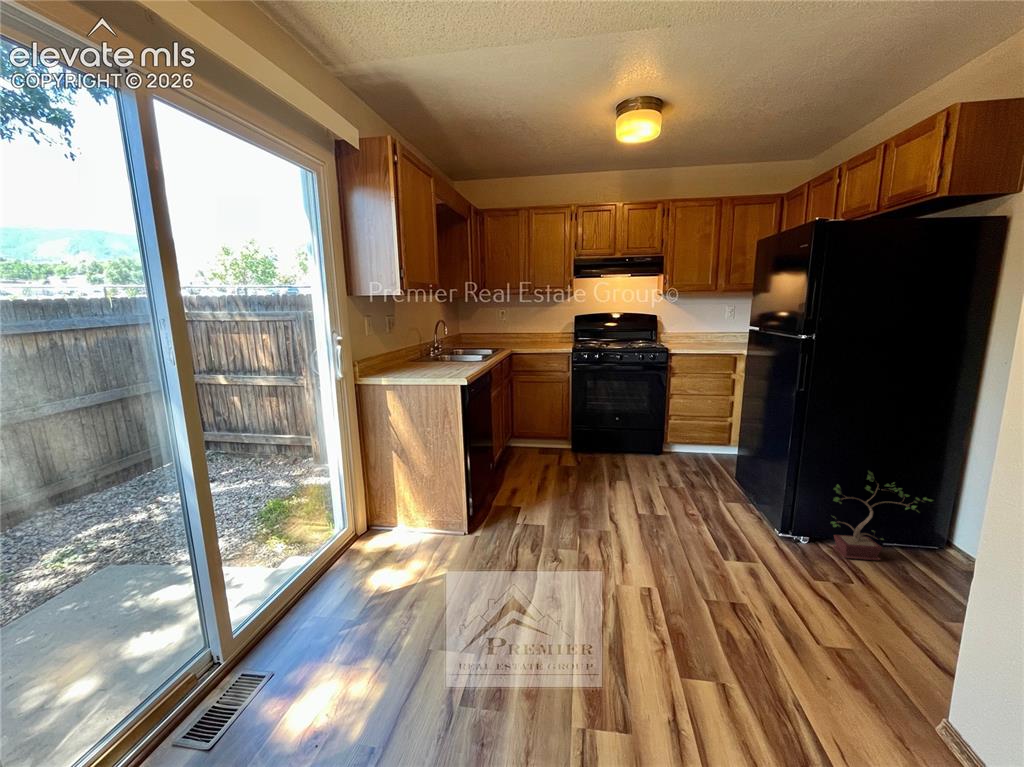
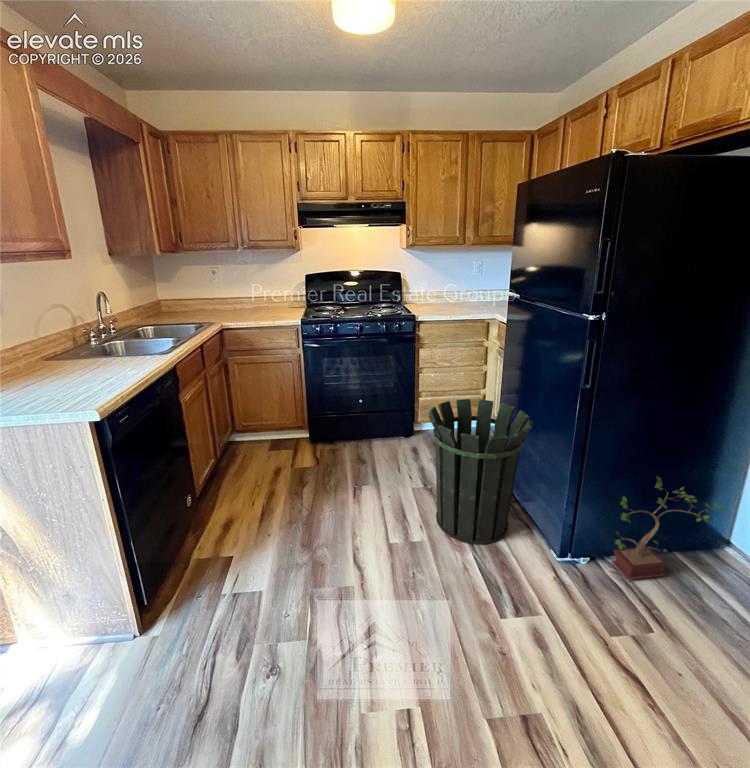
waste bin: none [674,410,762,524] -> present [429,399,533,545]

